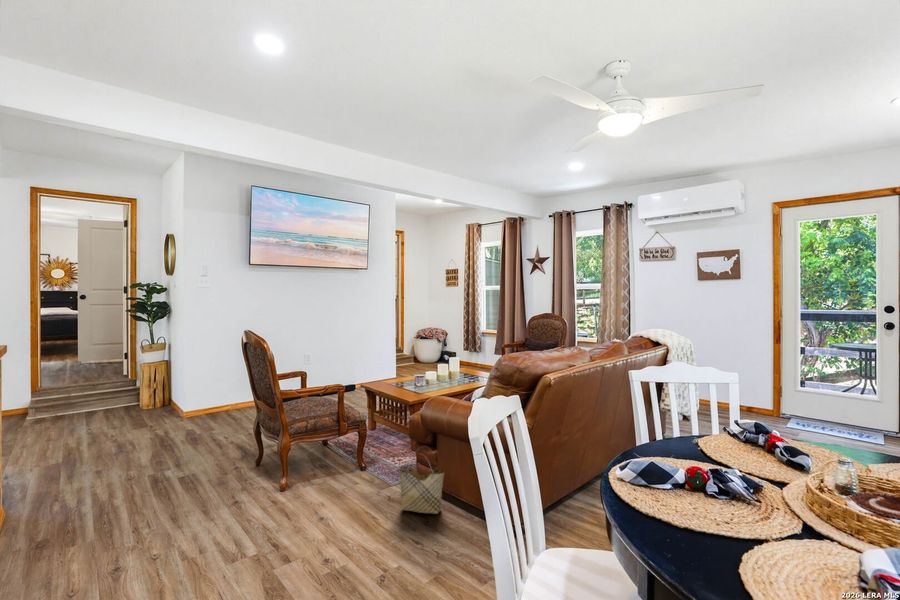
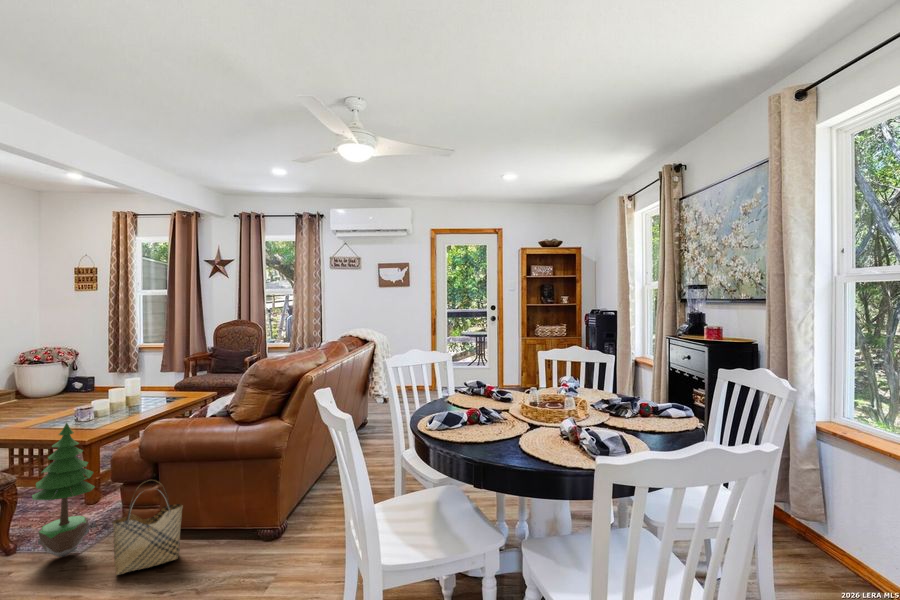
potted tree: none [367,392,401,484] -> present [32,423,95,557]

